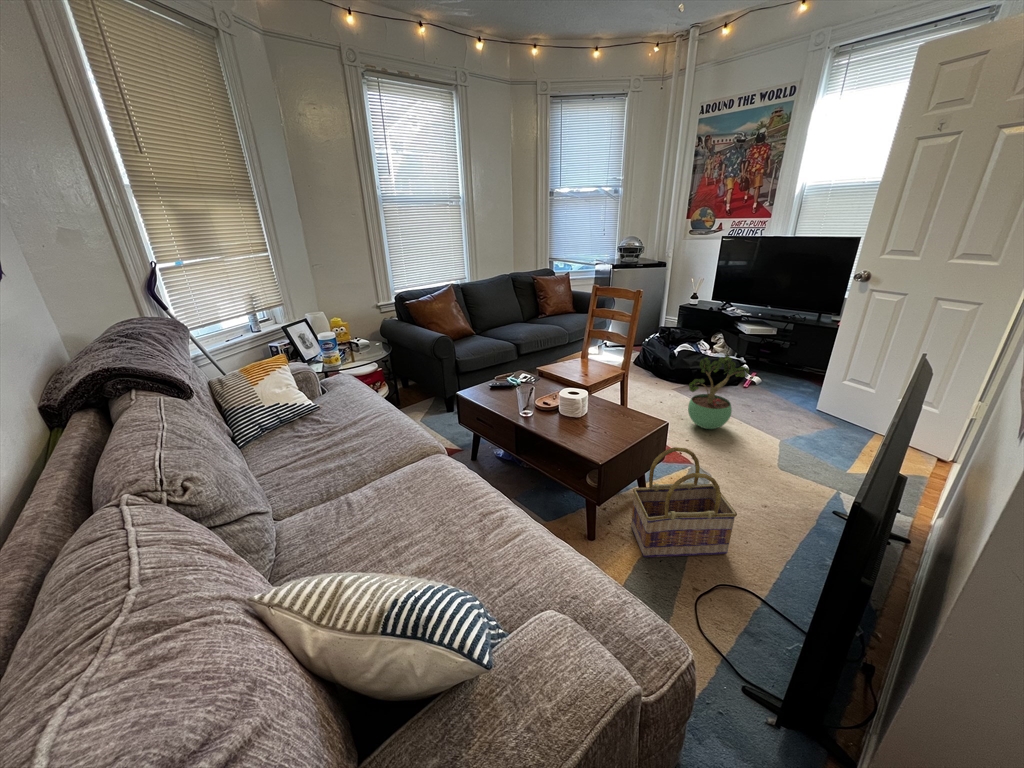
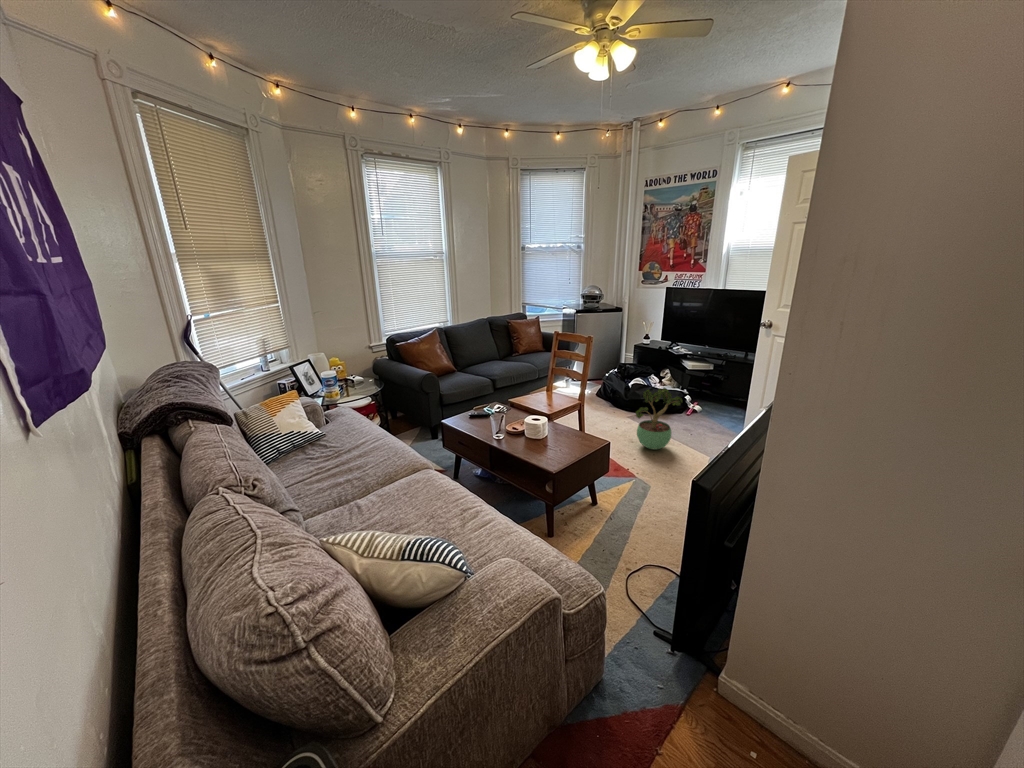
basket: present [631,447,737,558] -> none [584,461,662,550]

